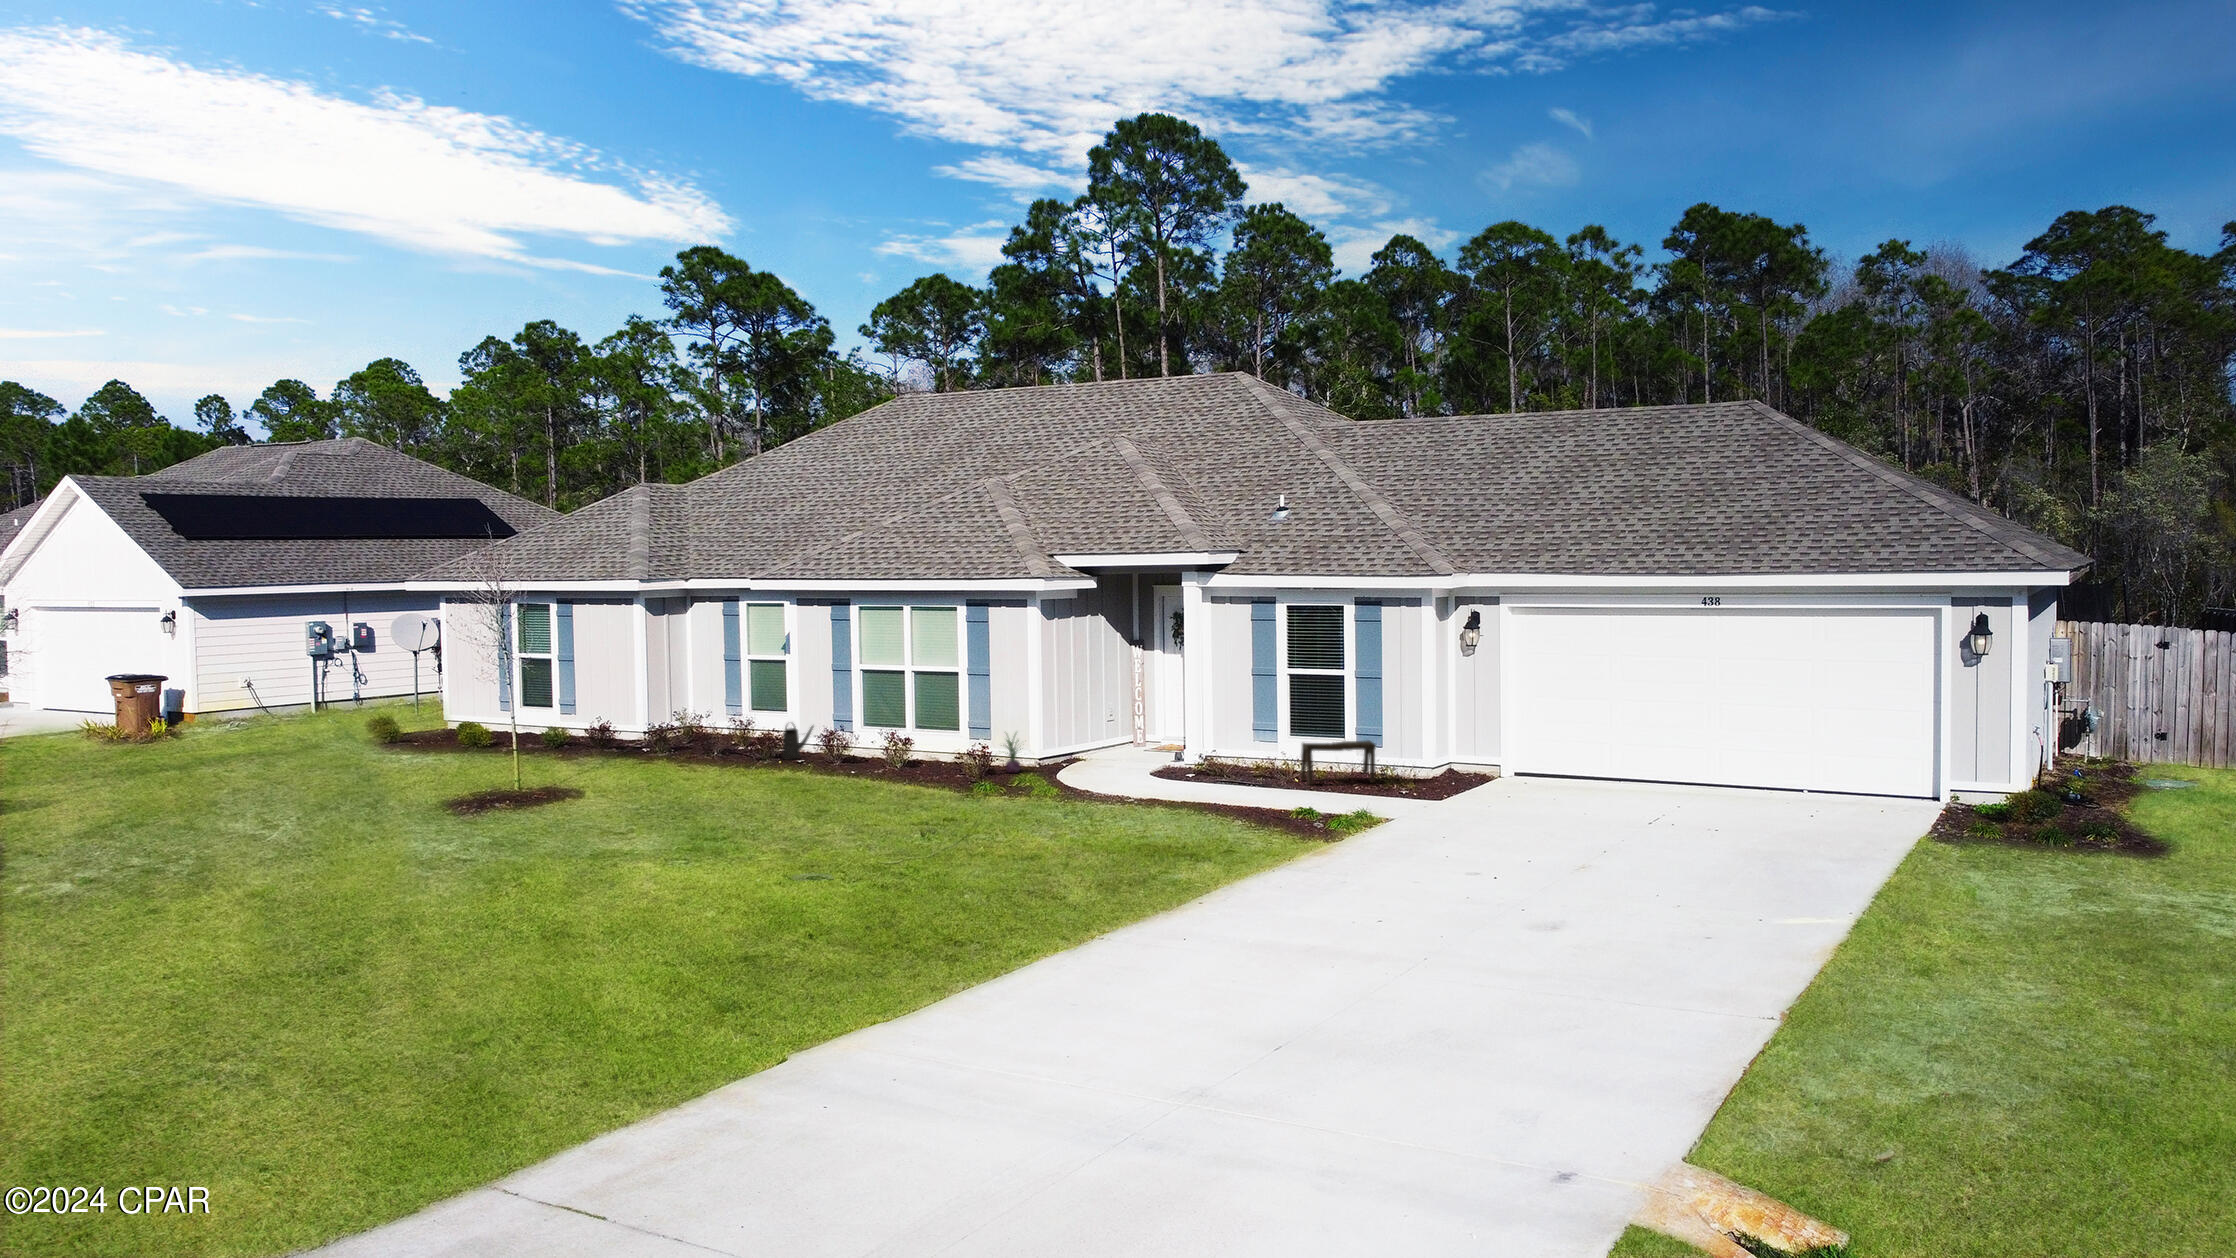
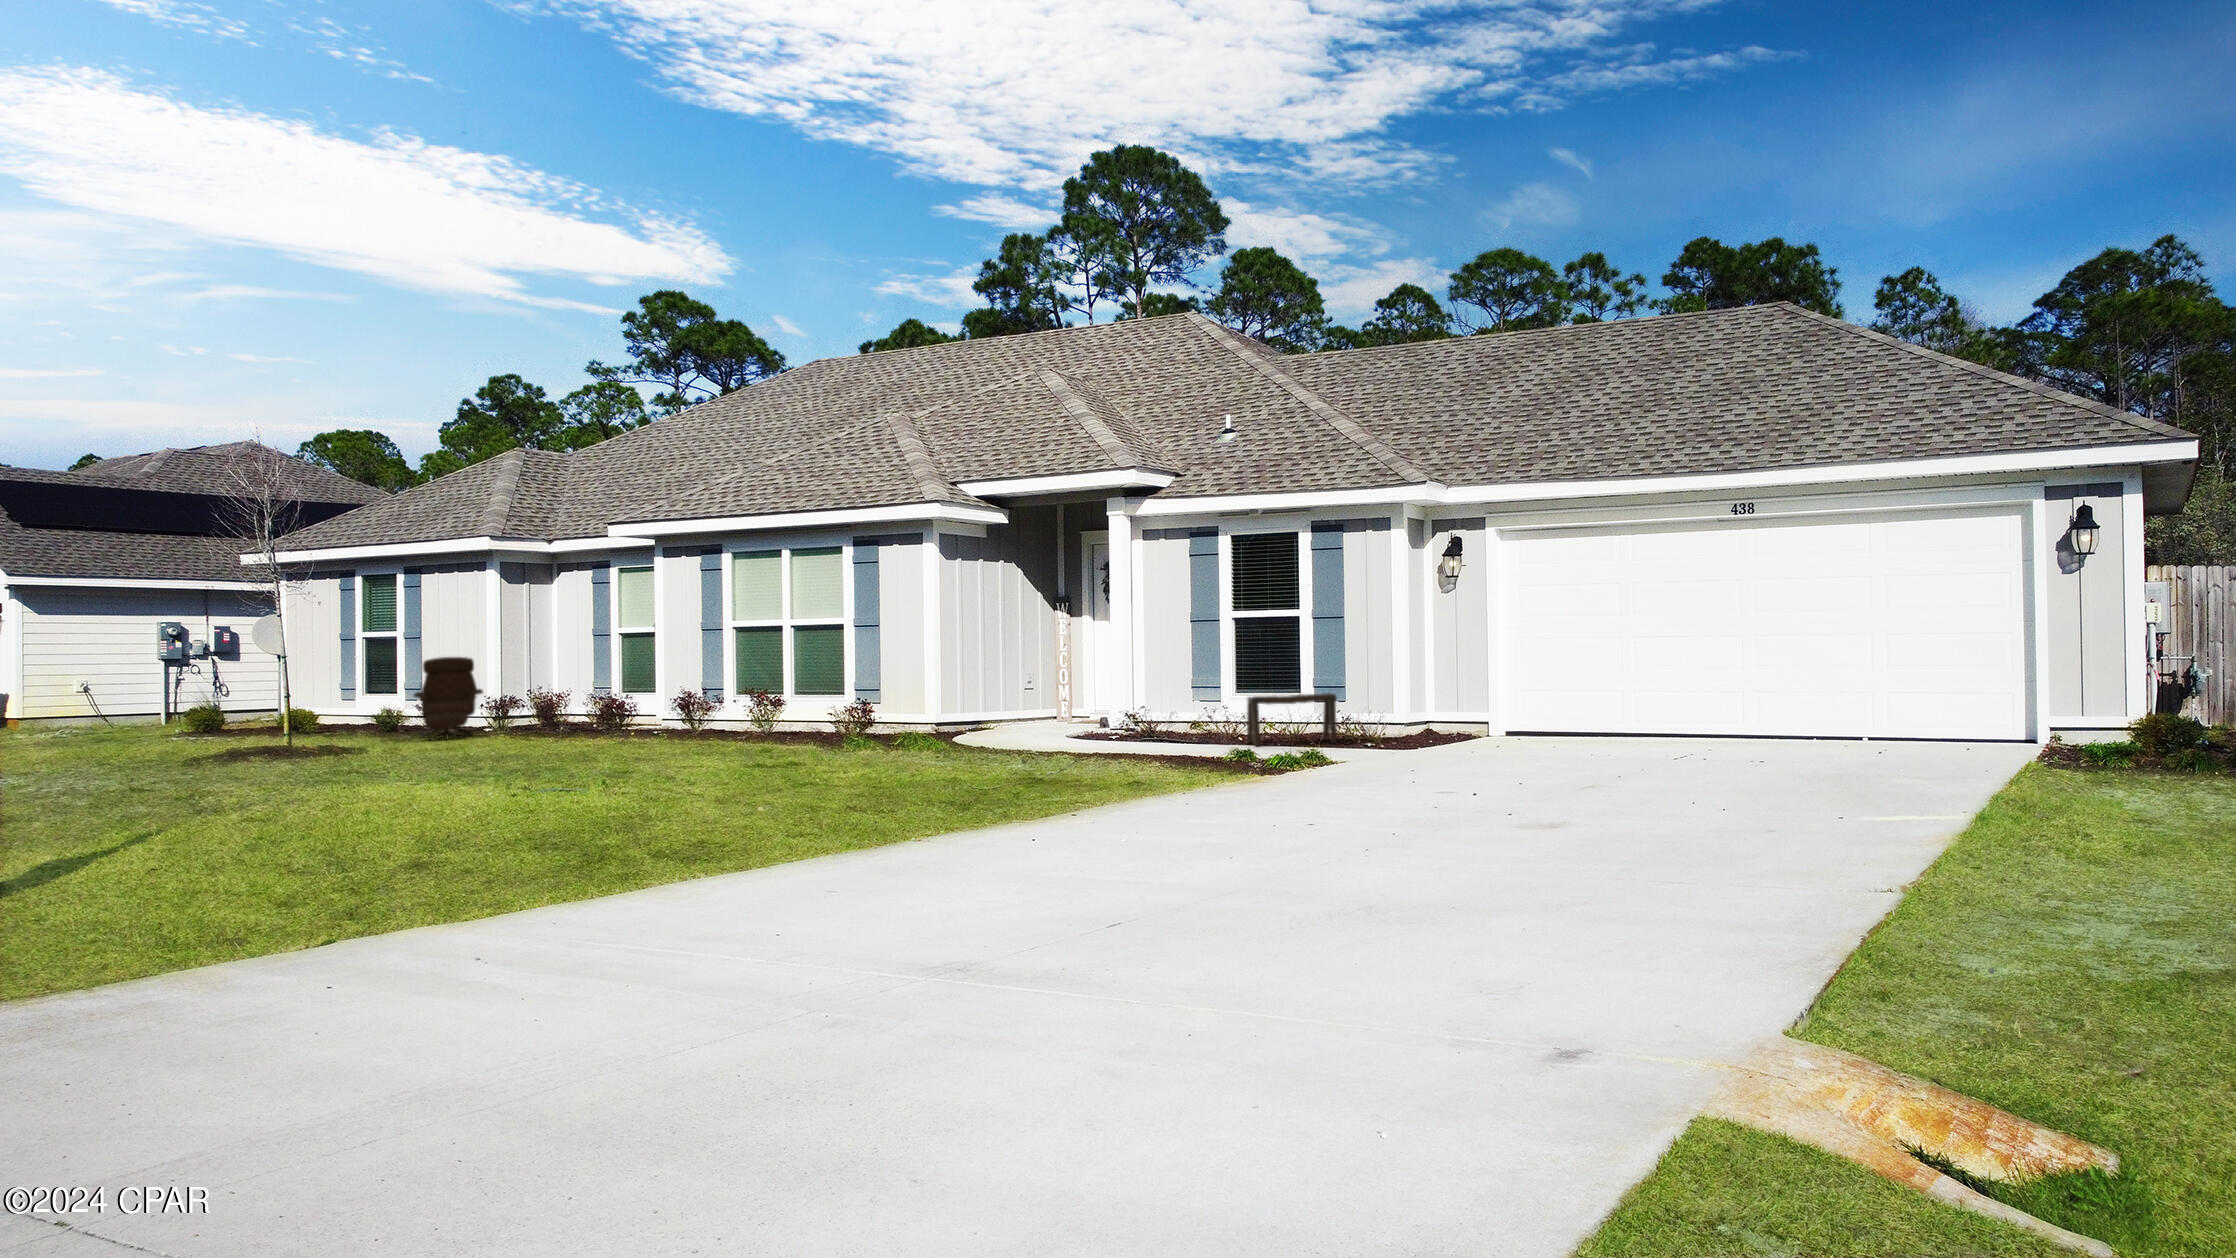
lounge chair: none [574,678,632,753] -> present [414,657,483,739]
watering can: present [778,723,813,760] -> none [638,697,685,741]
decorative plant: present [1006,739,1021,773] -> none [878,695,933,745]

